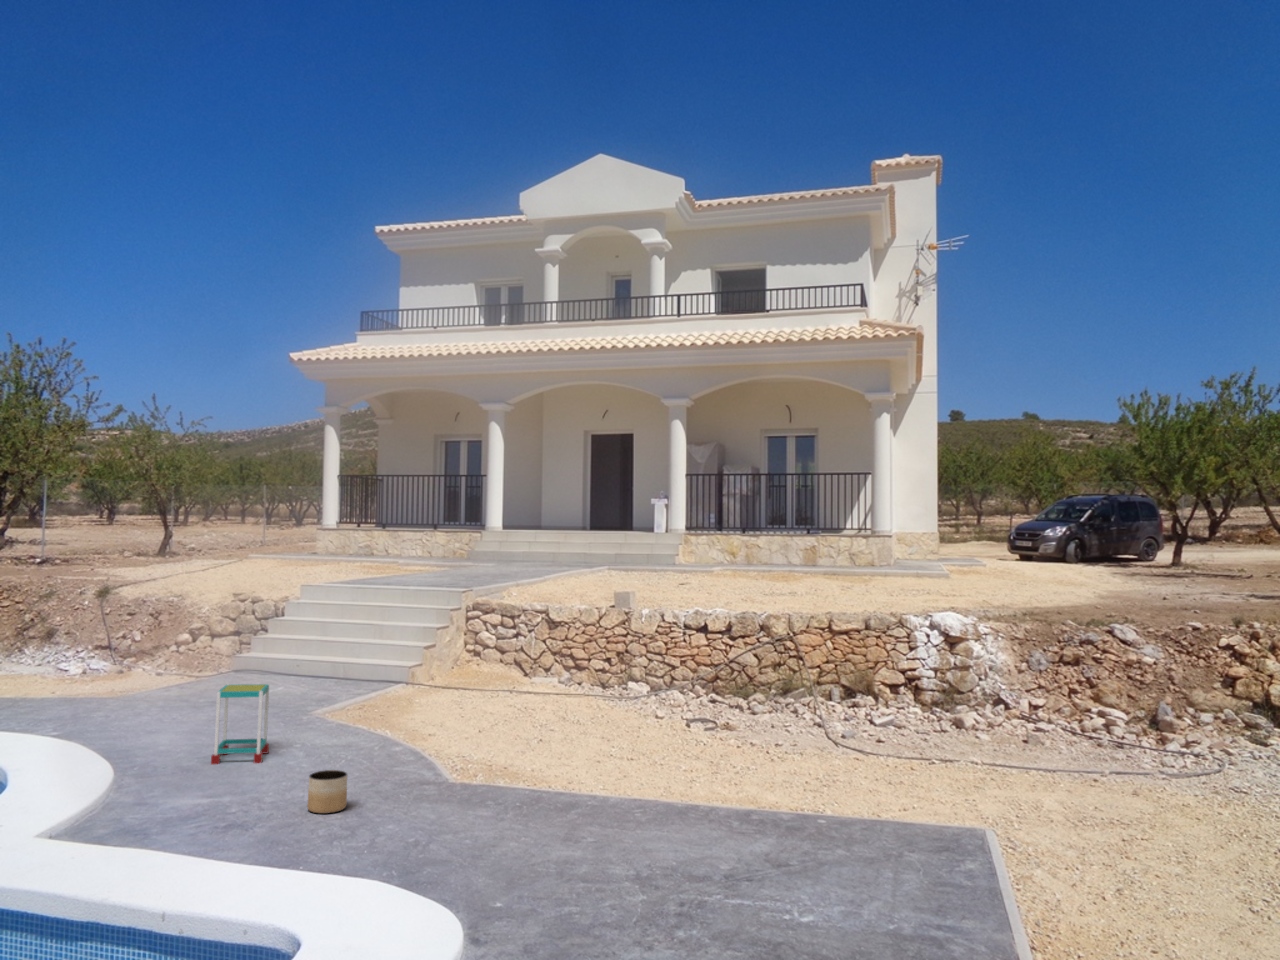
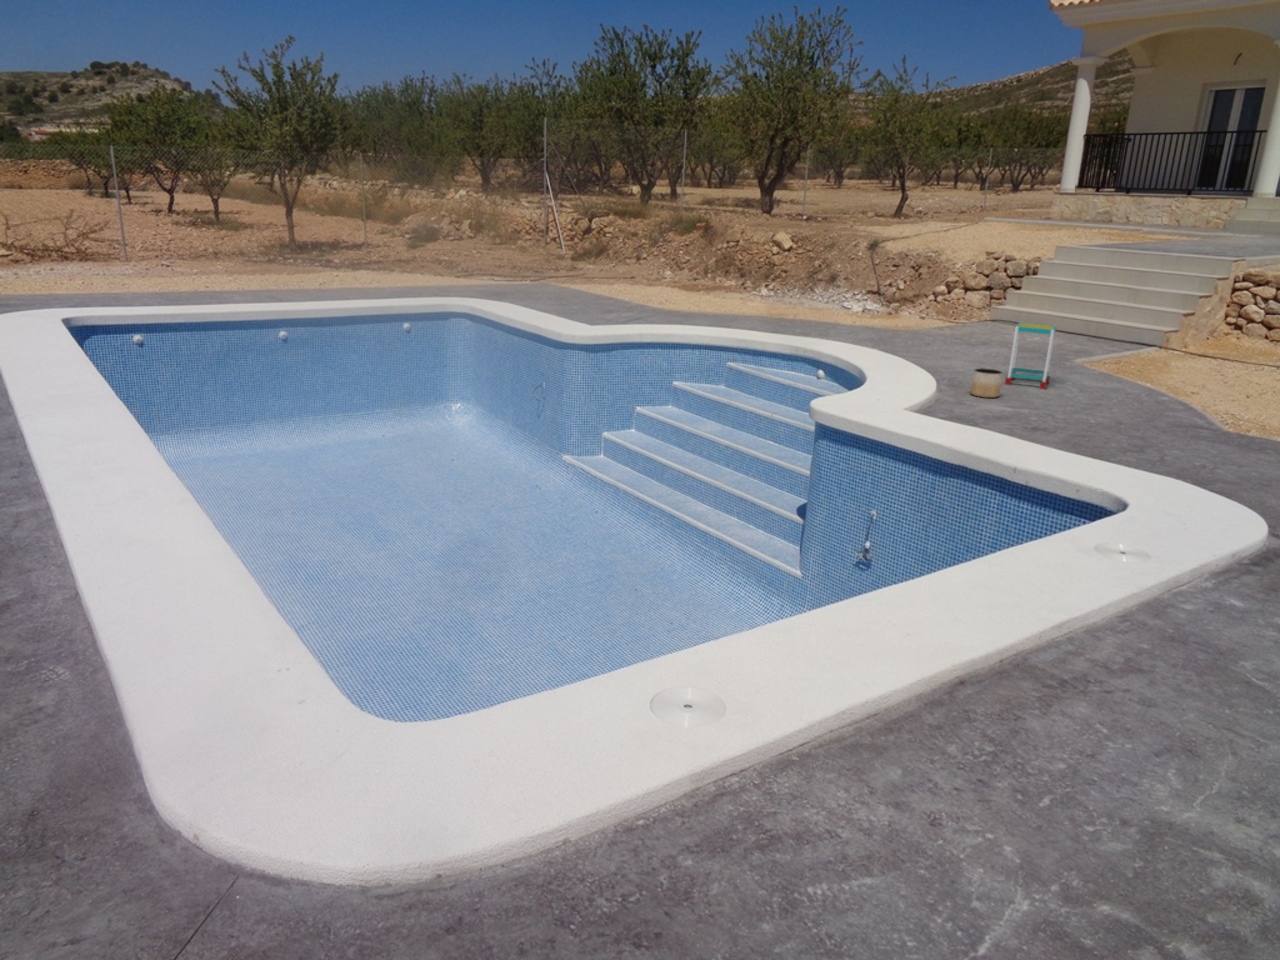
planter: present [307,770,347,814] -> present [971,368,1002,398]

